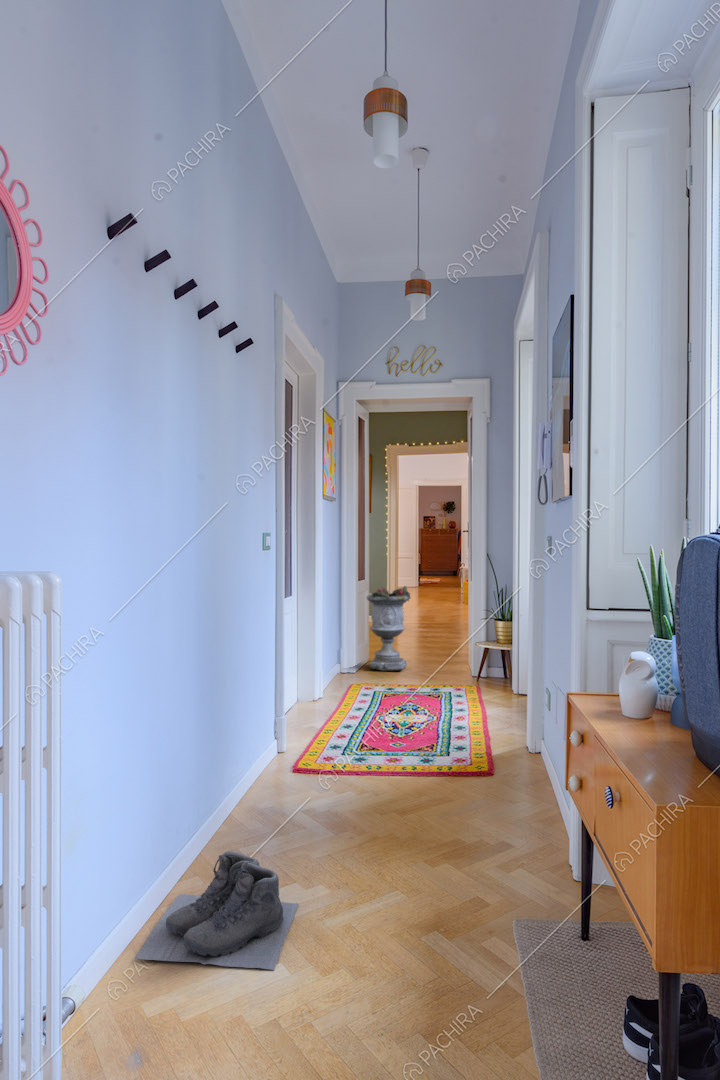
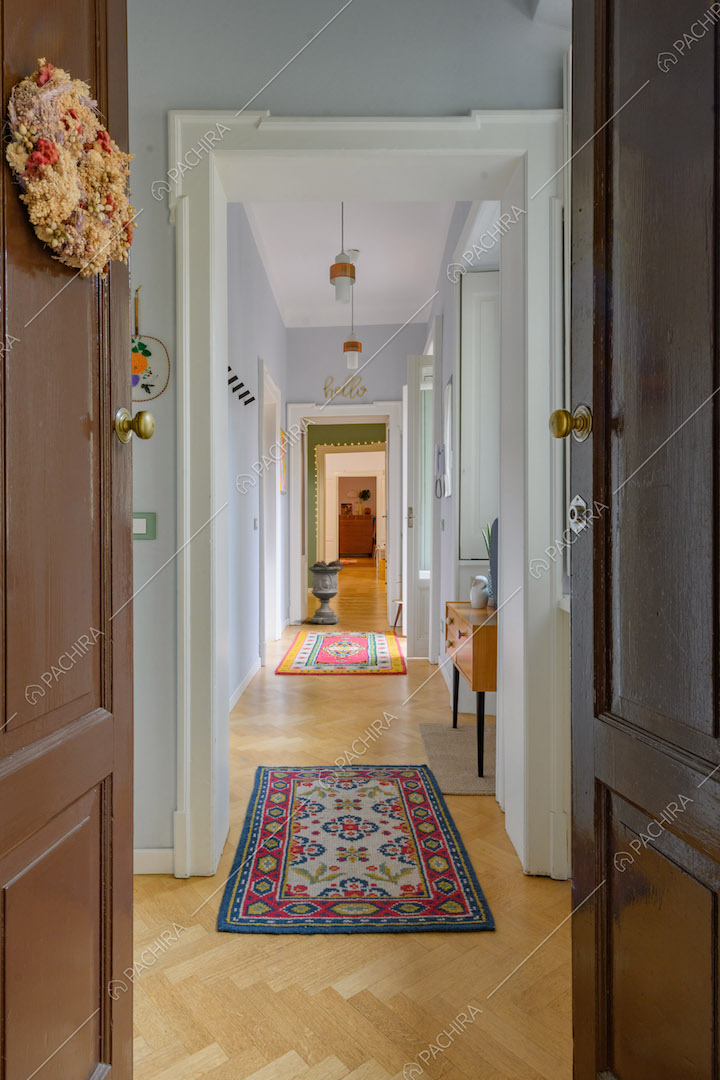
boots: present [135,851,298,970] -> none [222,692,301,741]

